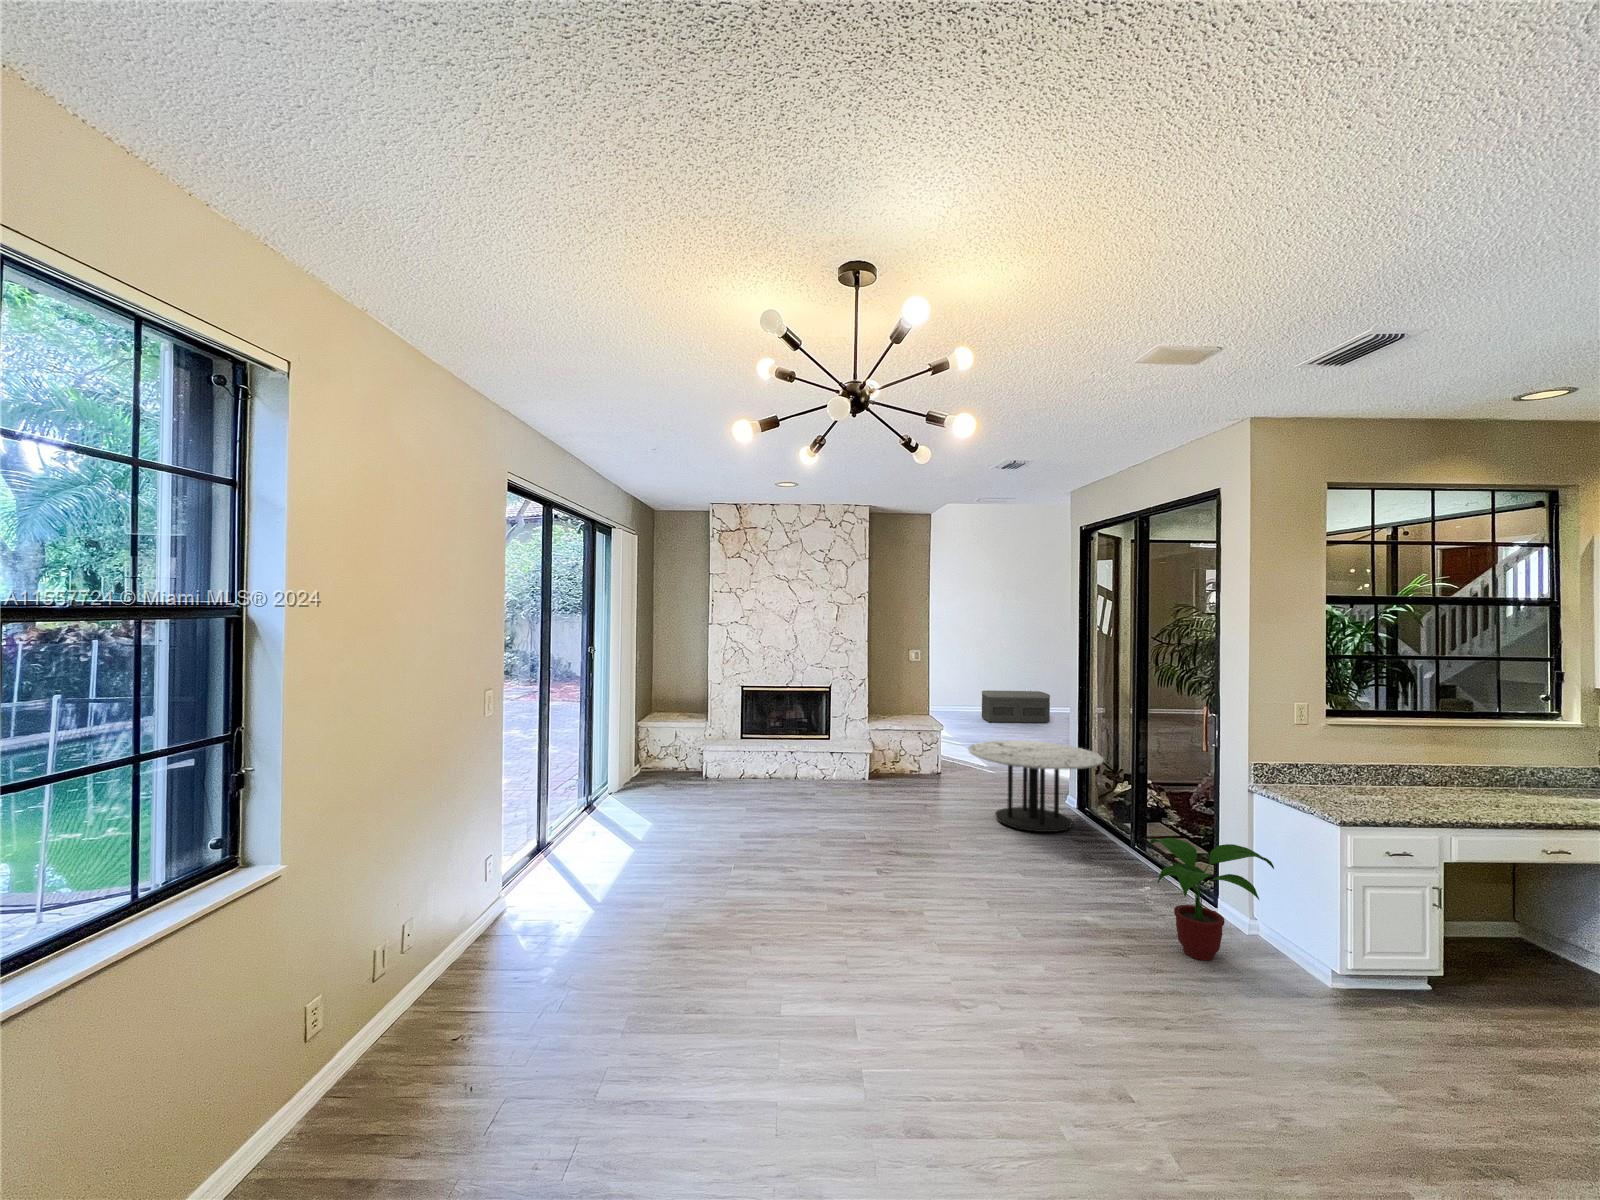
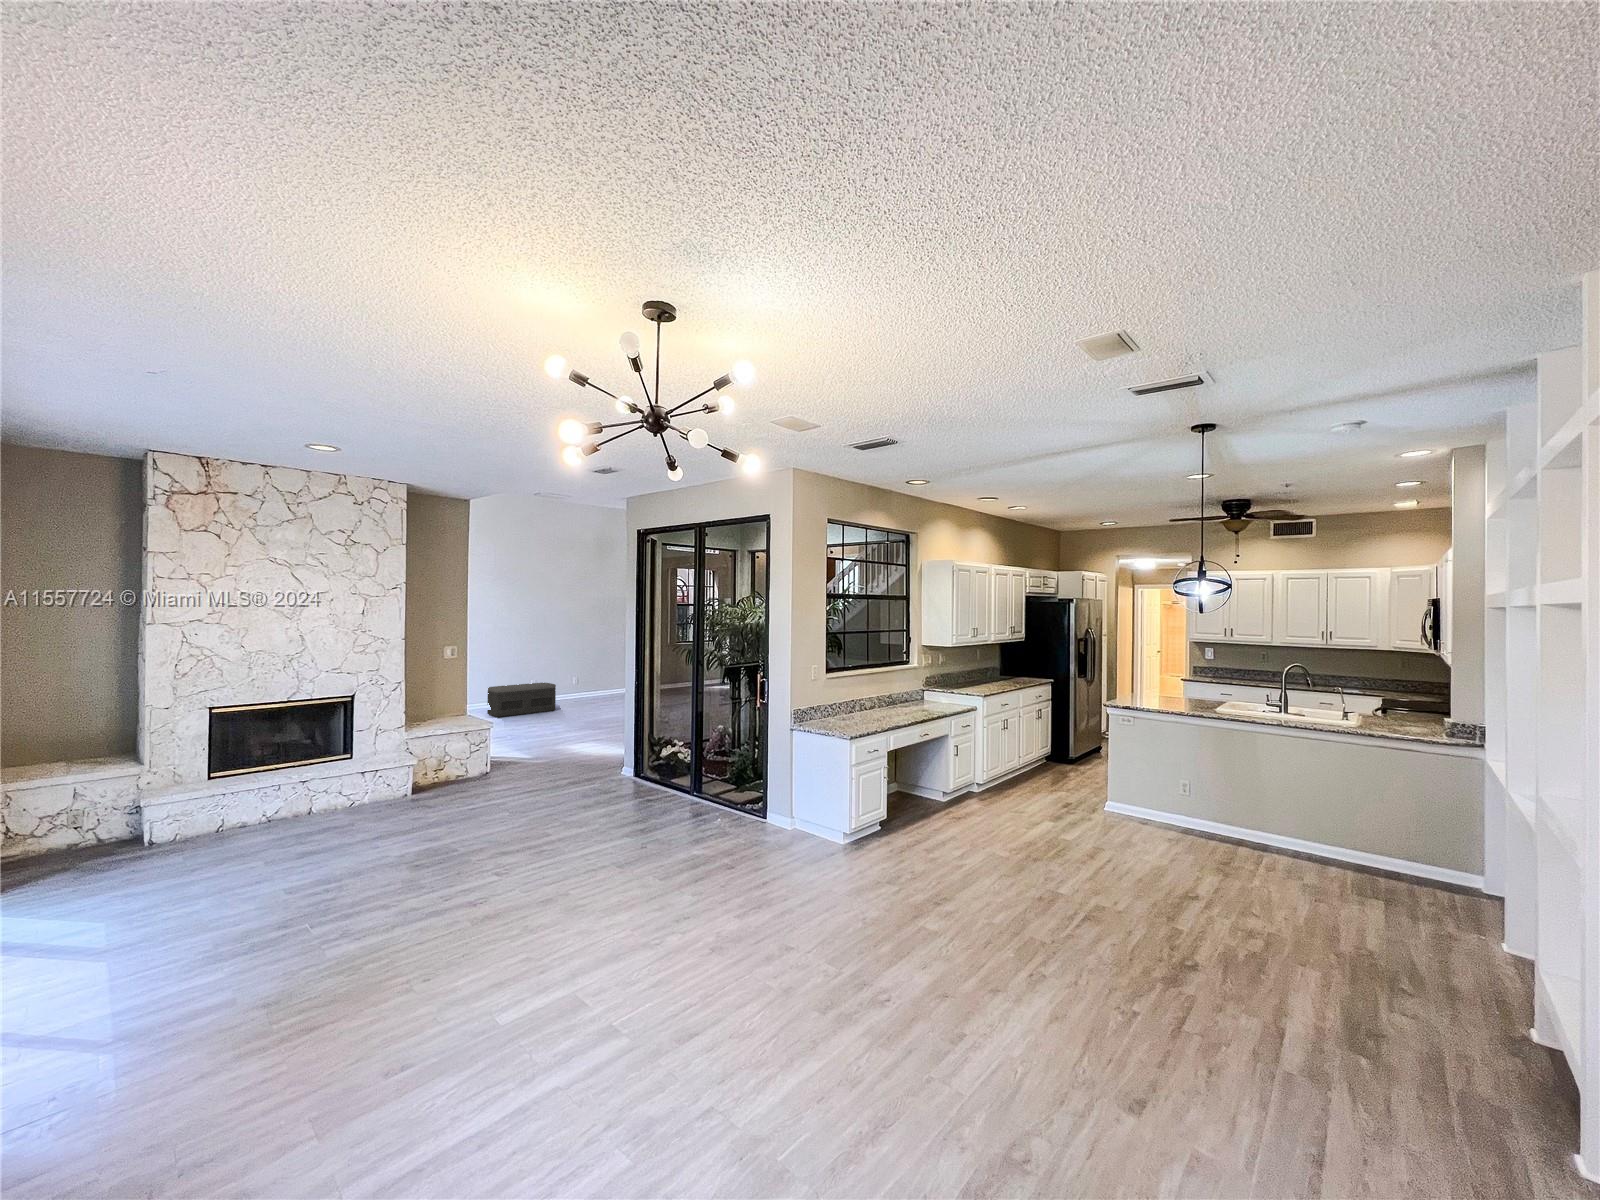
coffee table: present [968,740,1103,832] -> none [544,722,663,803]
potted plant: present [1150,838,1274,960] -> none [736,768,816,854]

